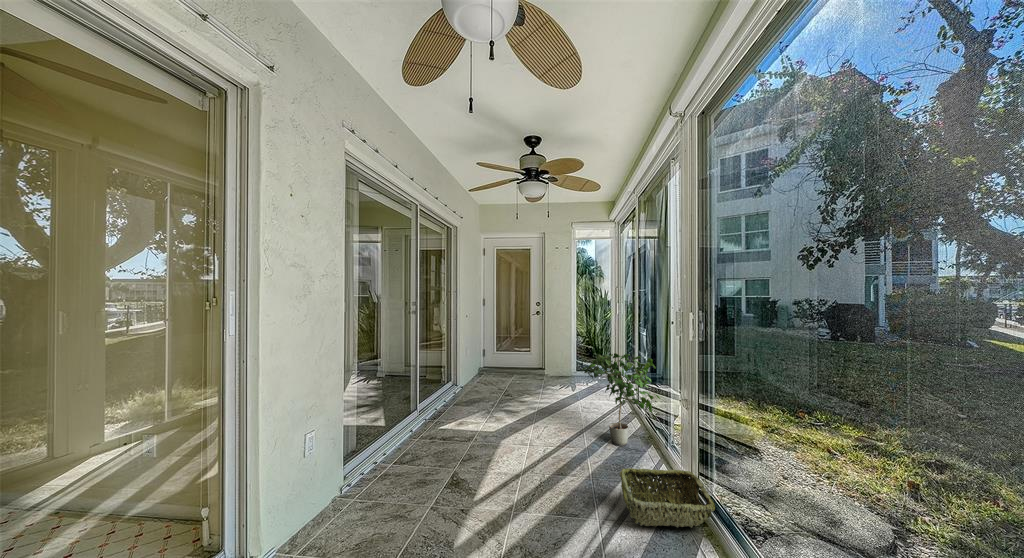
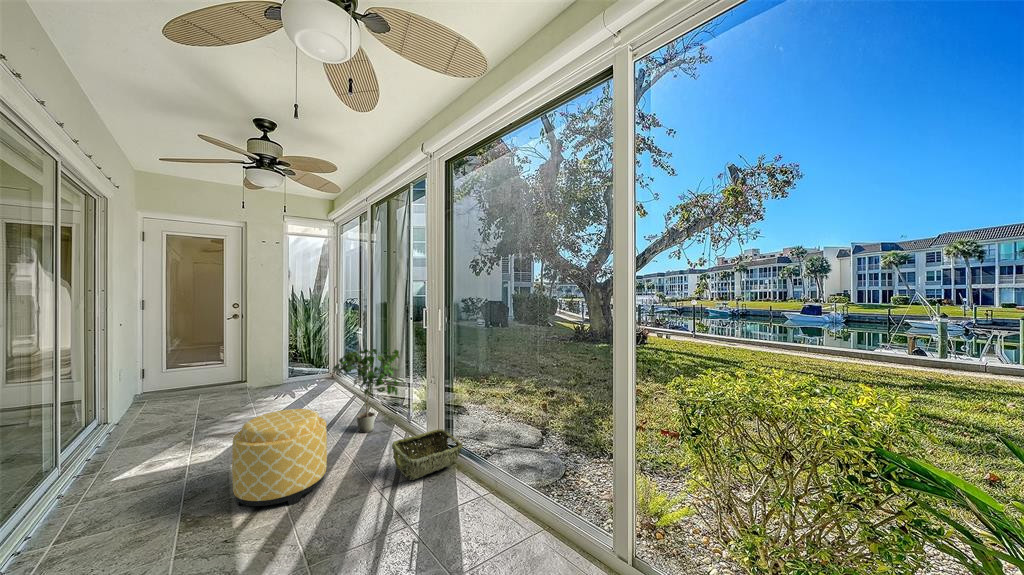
ottoman: none [484,403,559,498] -> present [232,409,327,506]

